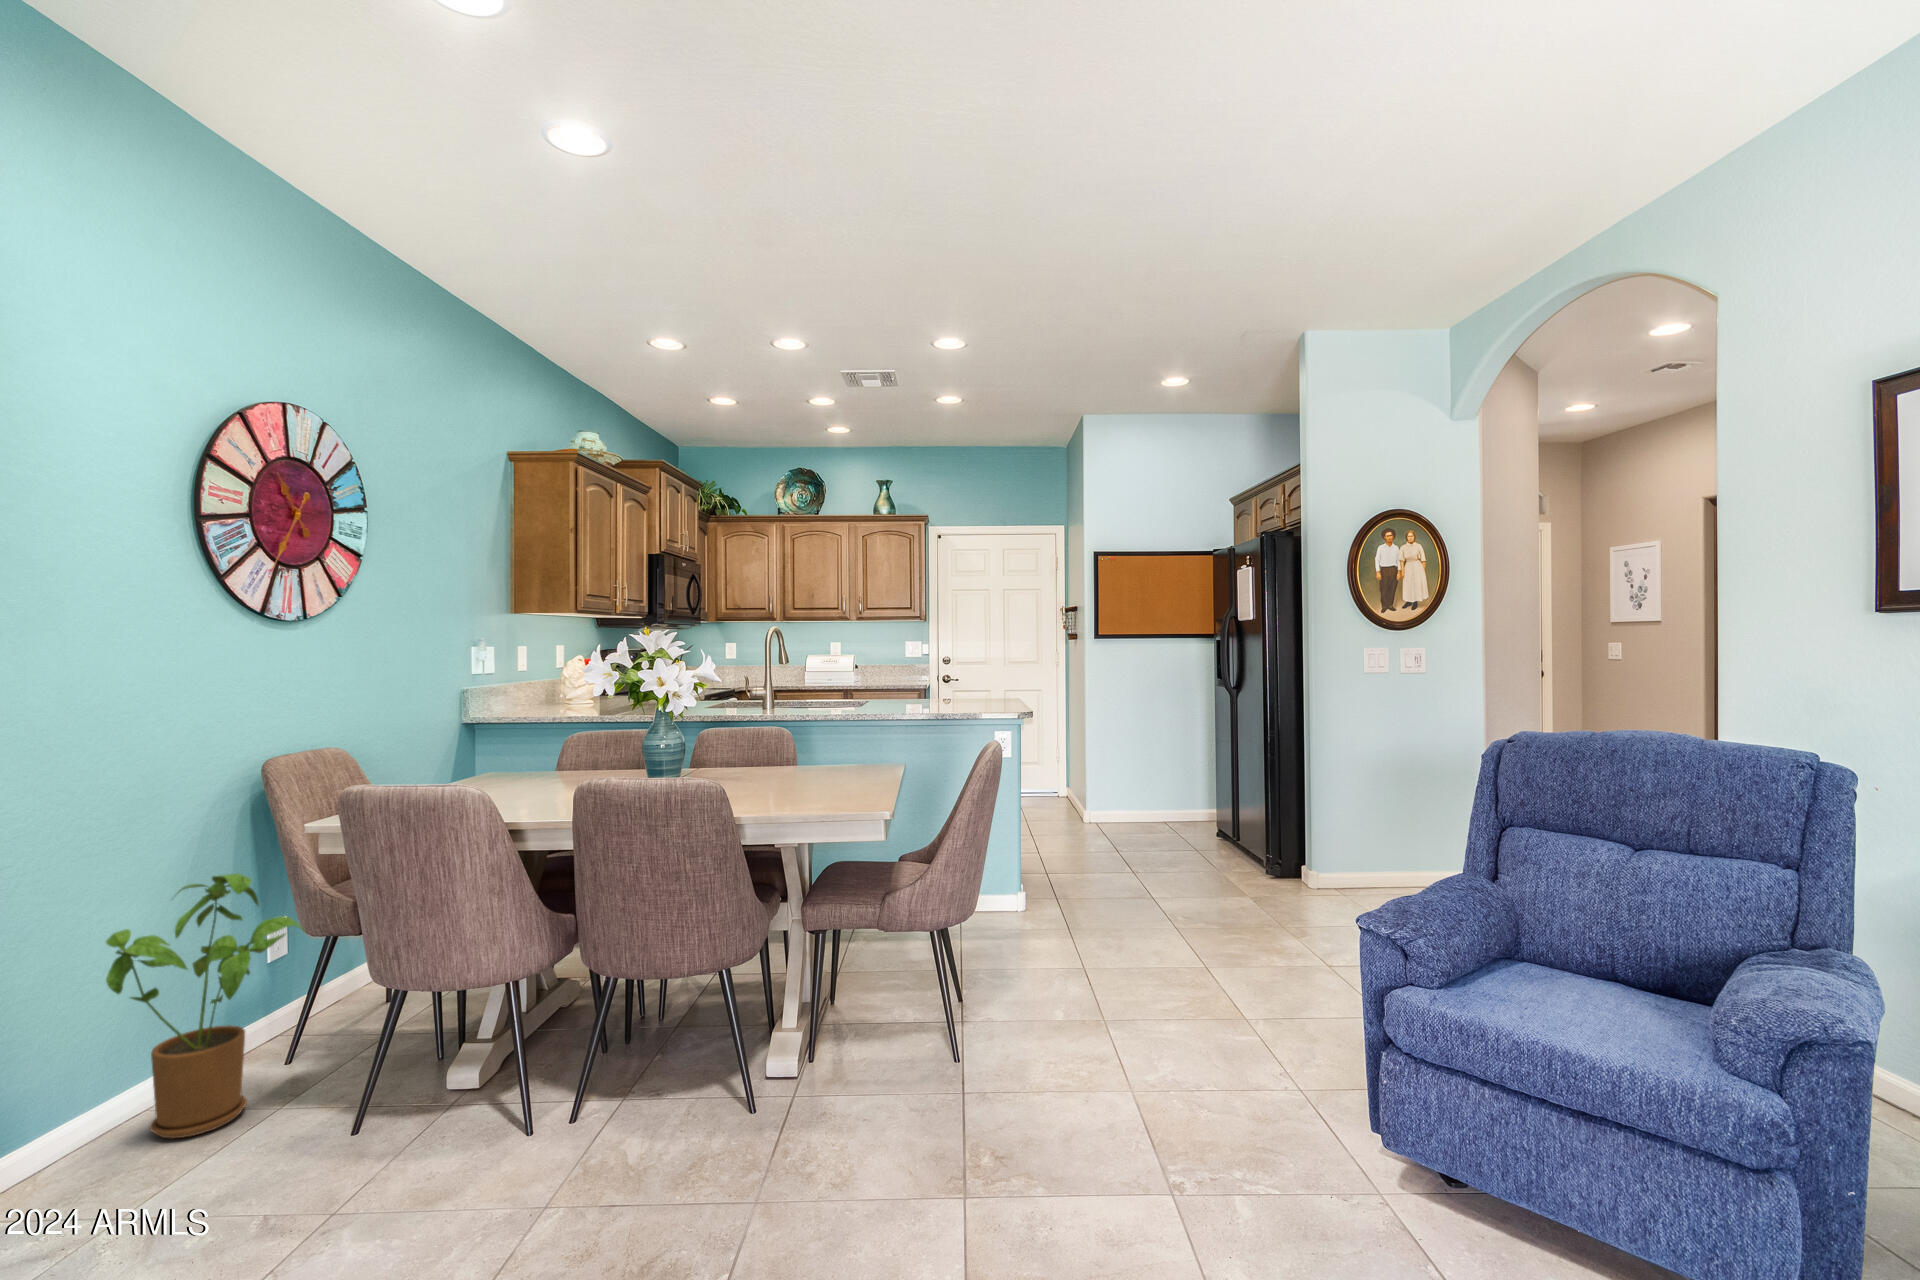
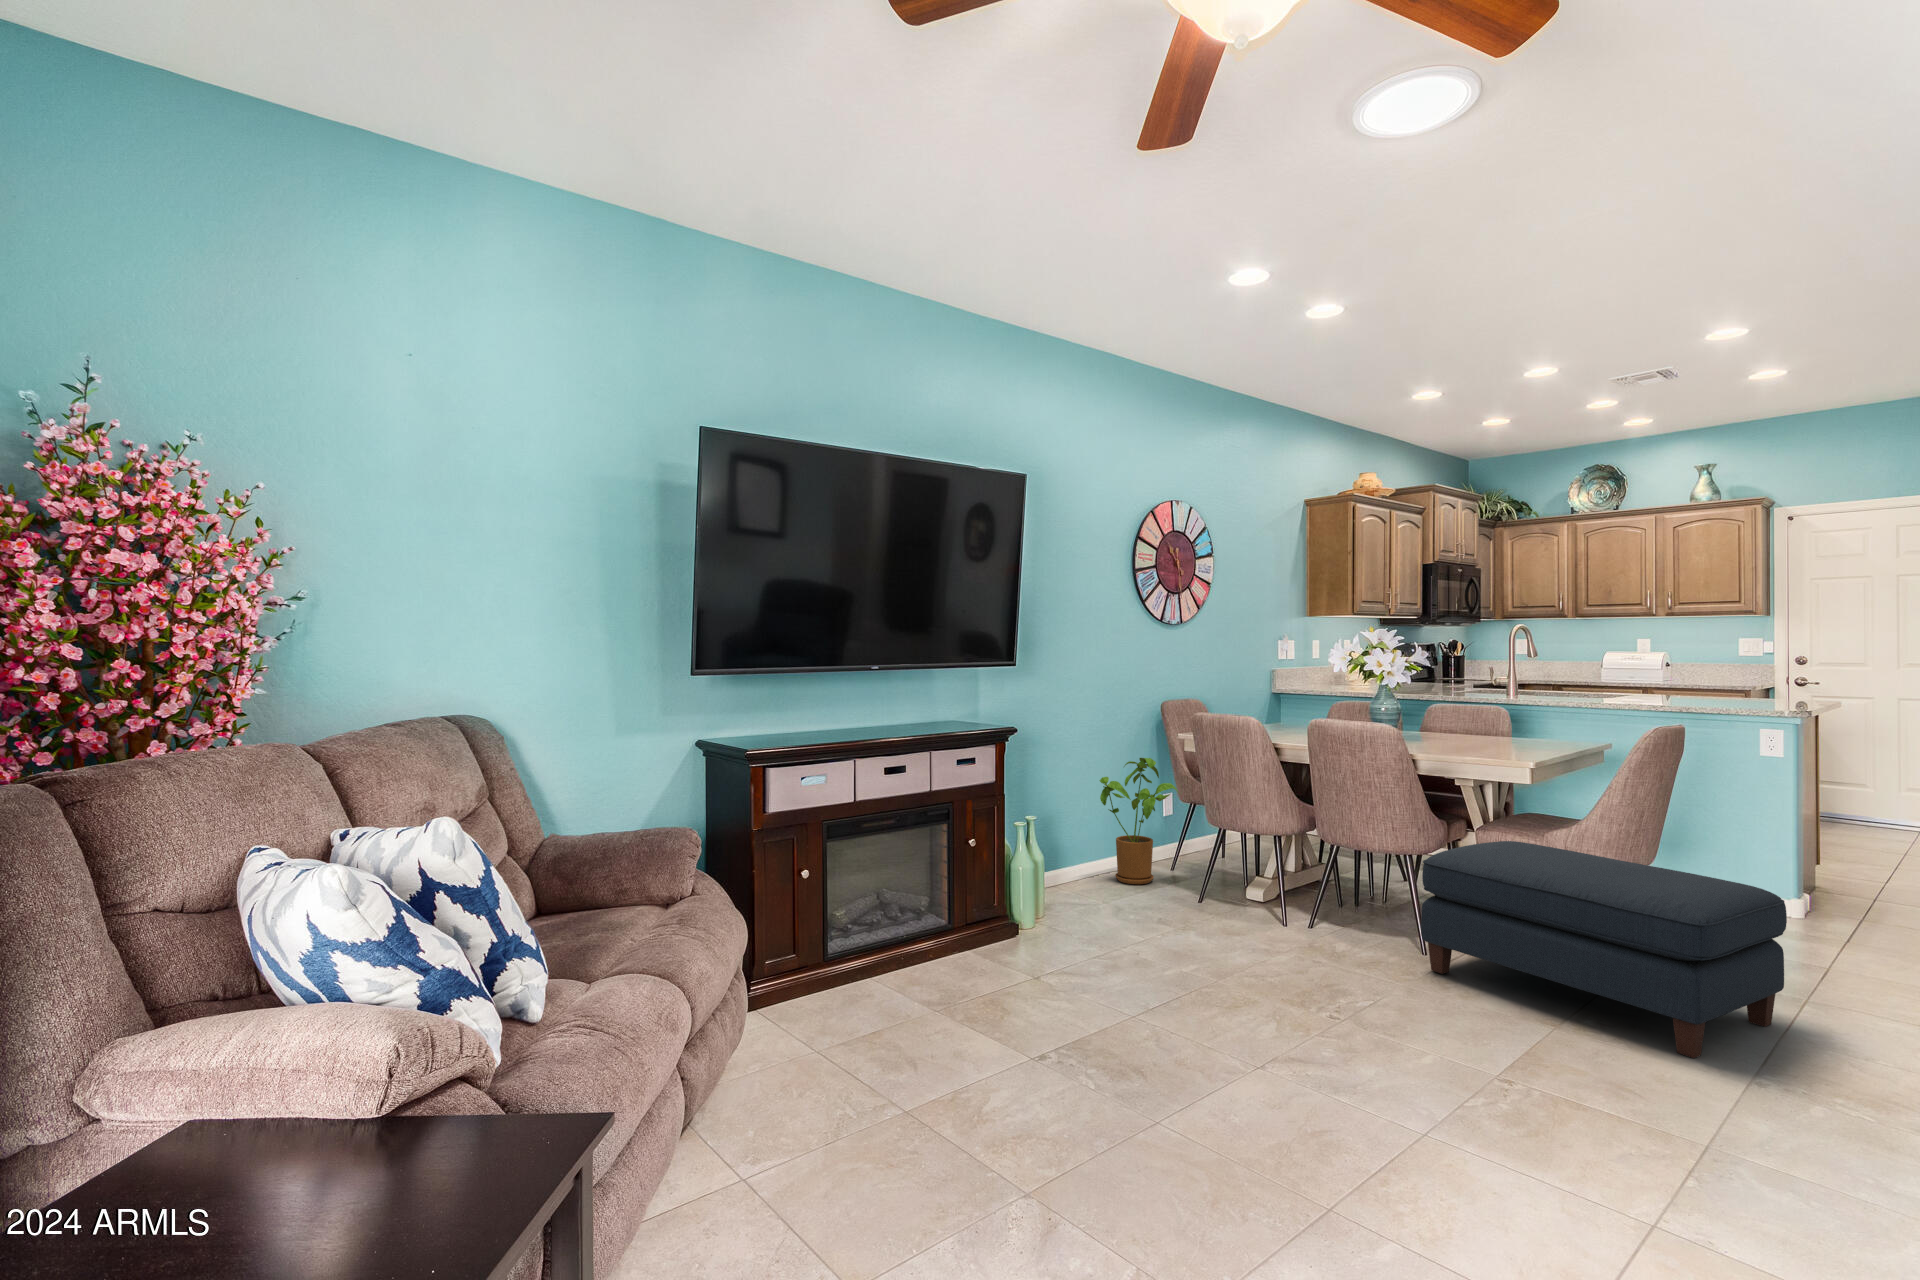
ottoman: none [770,916,1154,1195] -> present [1421,841,1787,1058]

